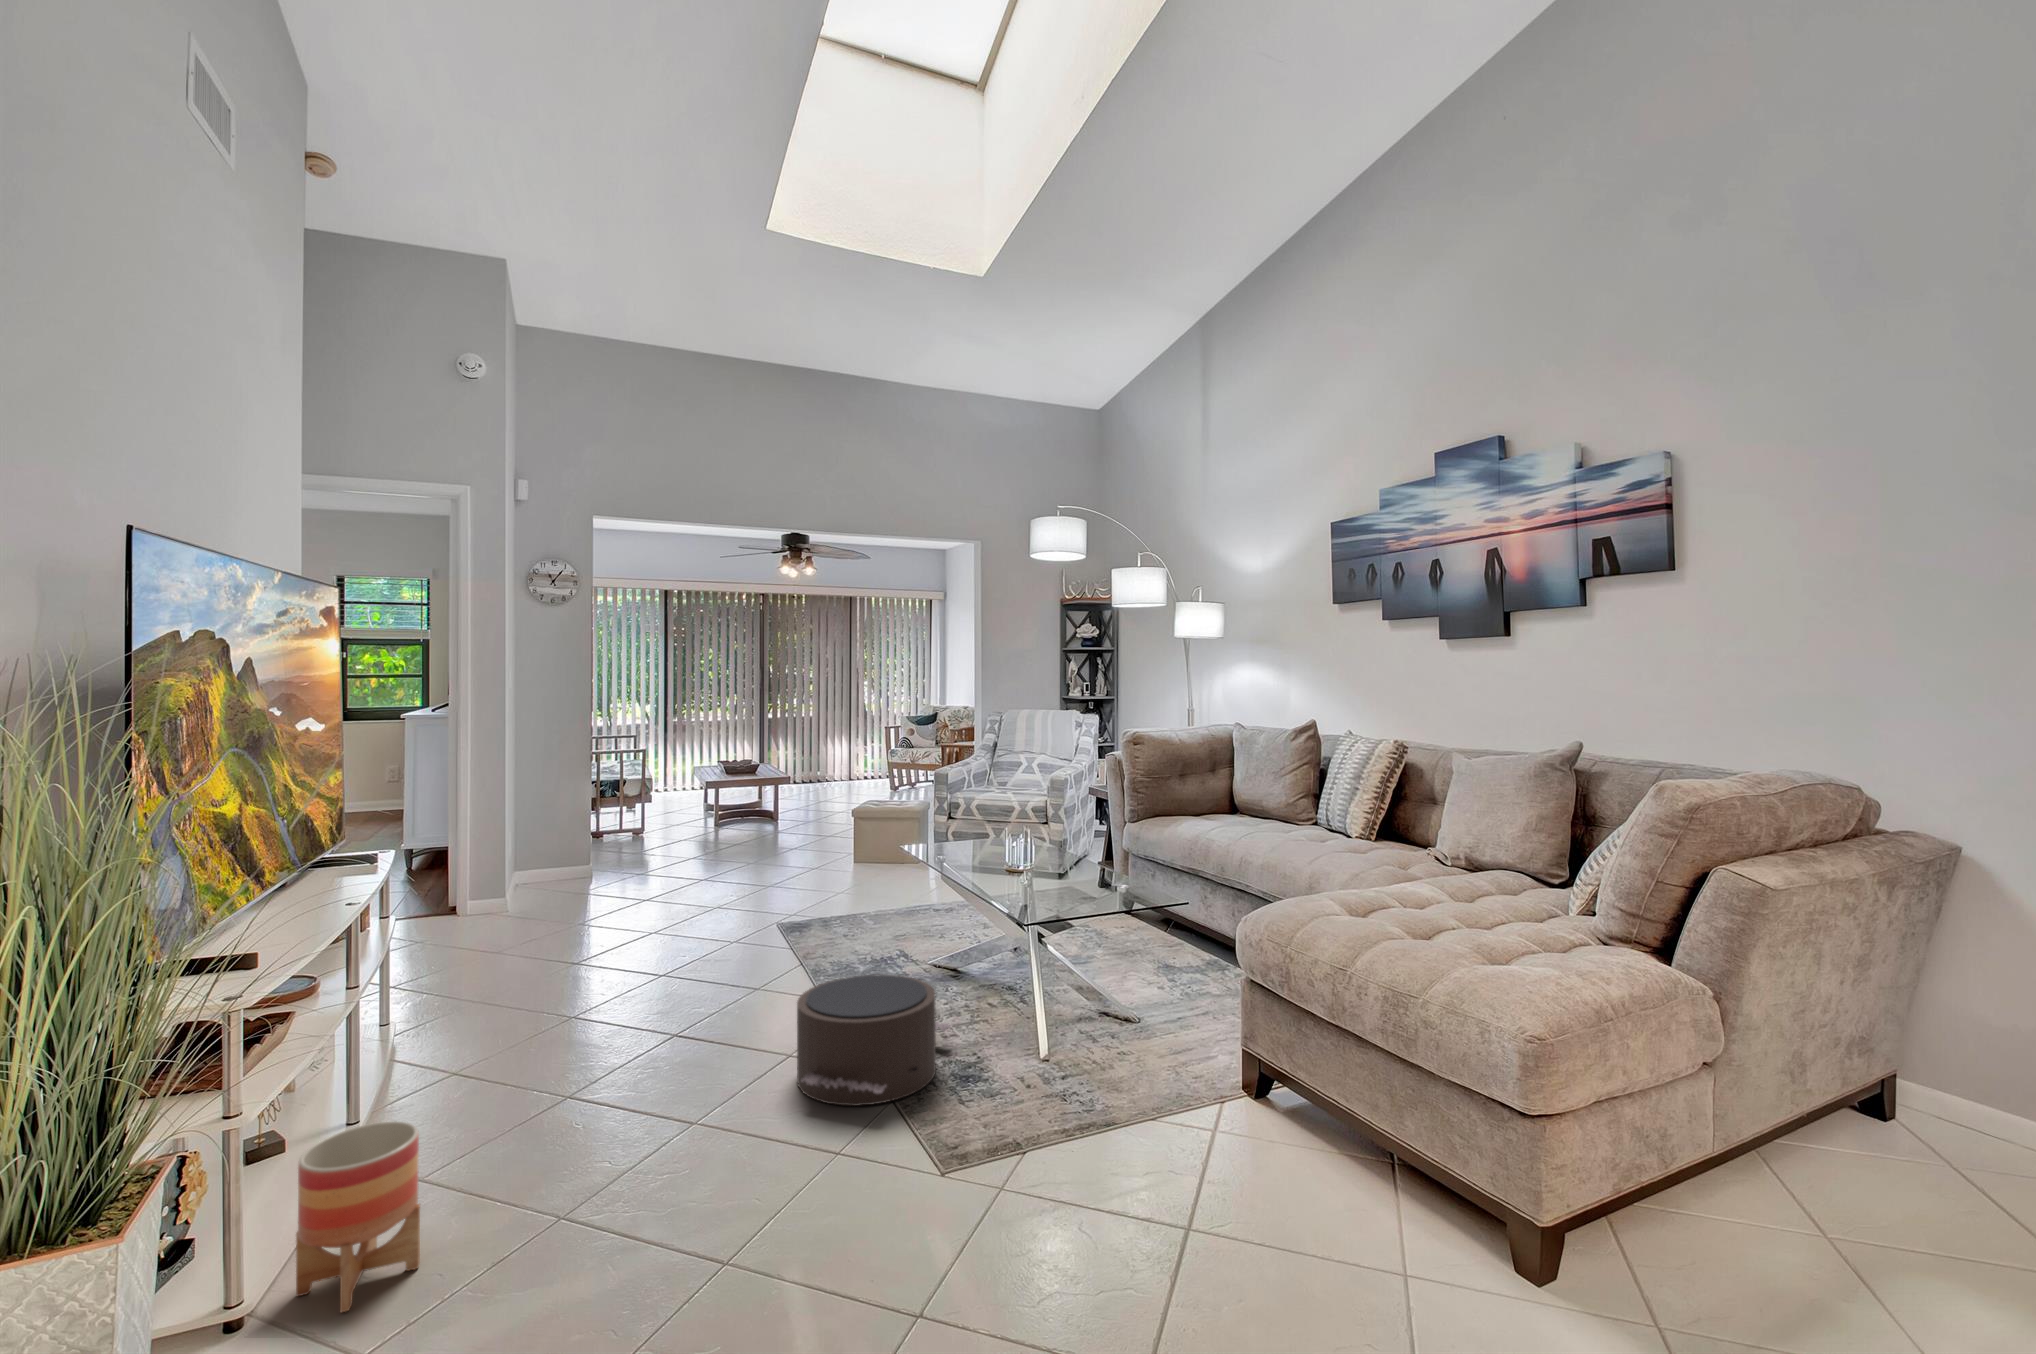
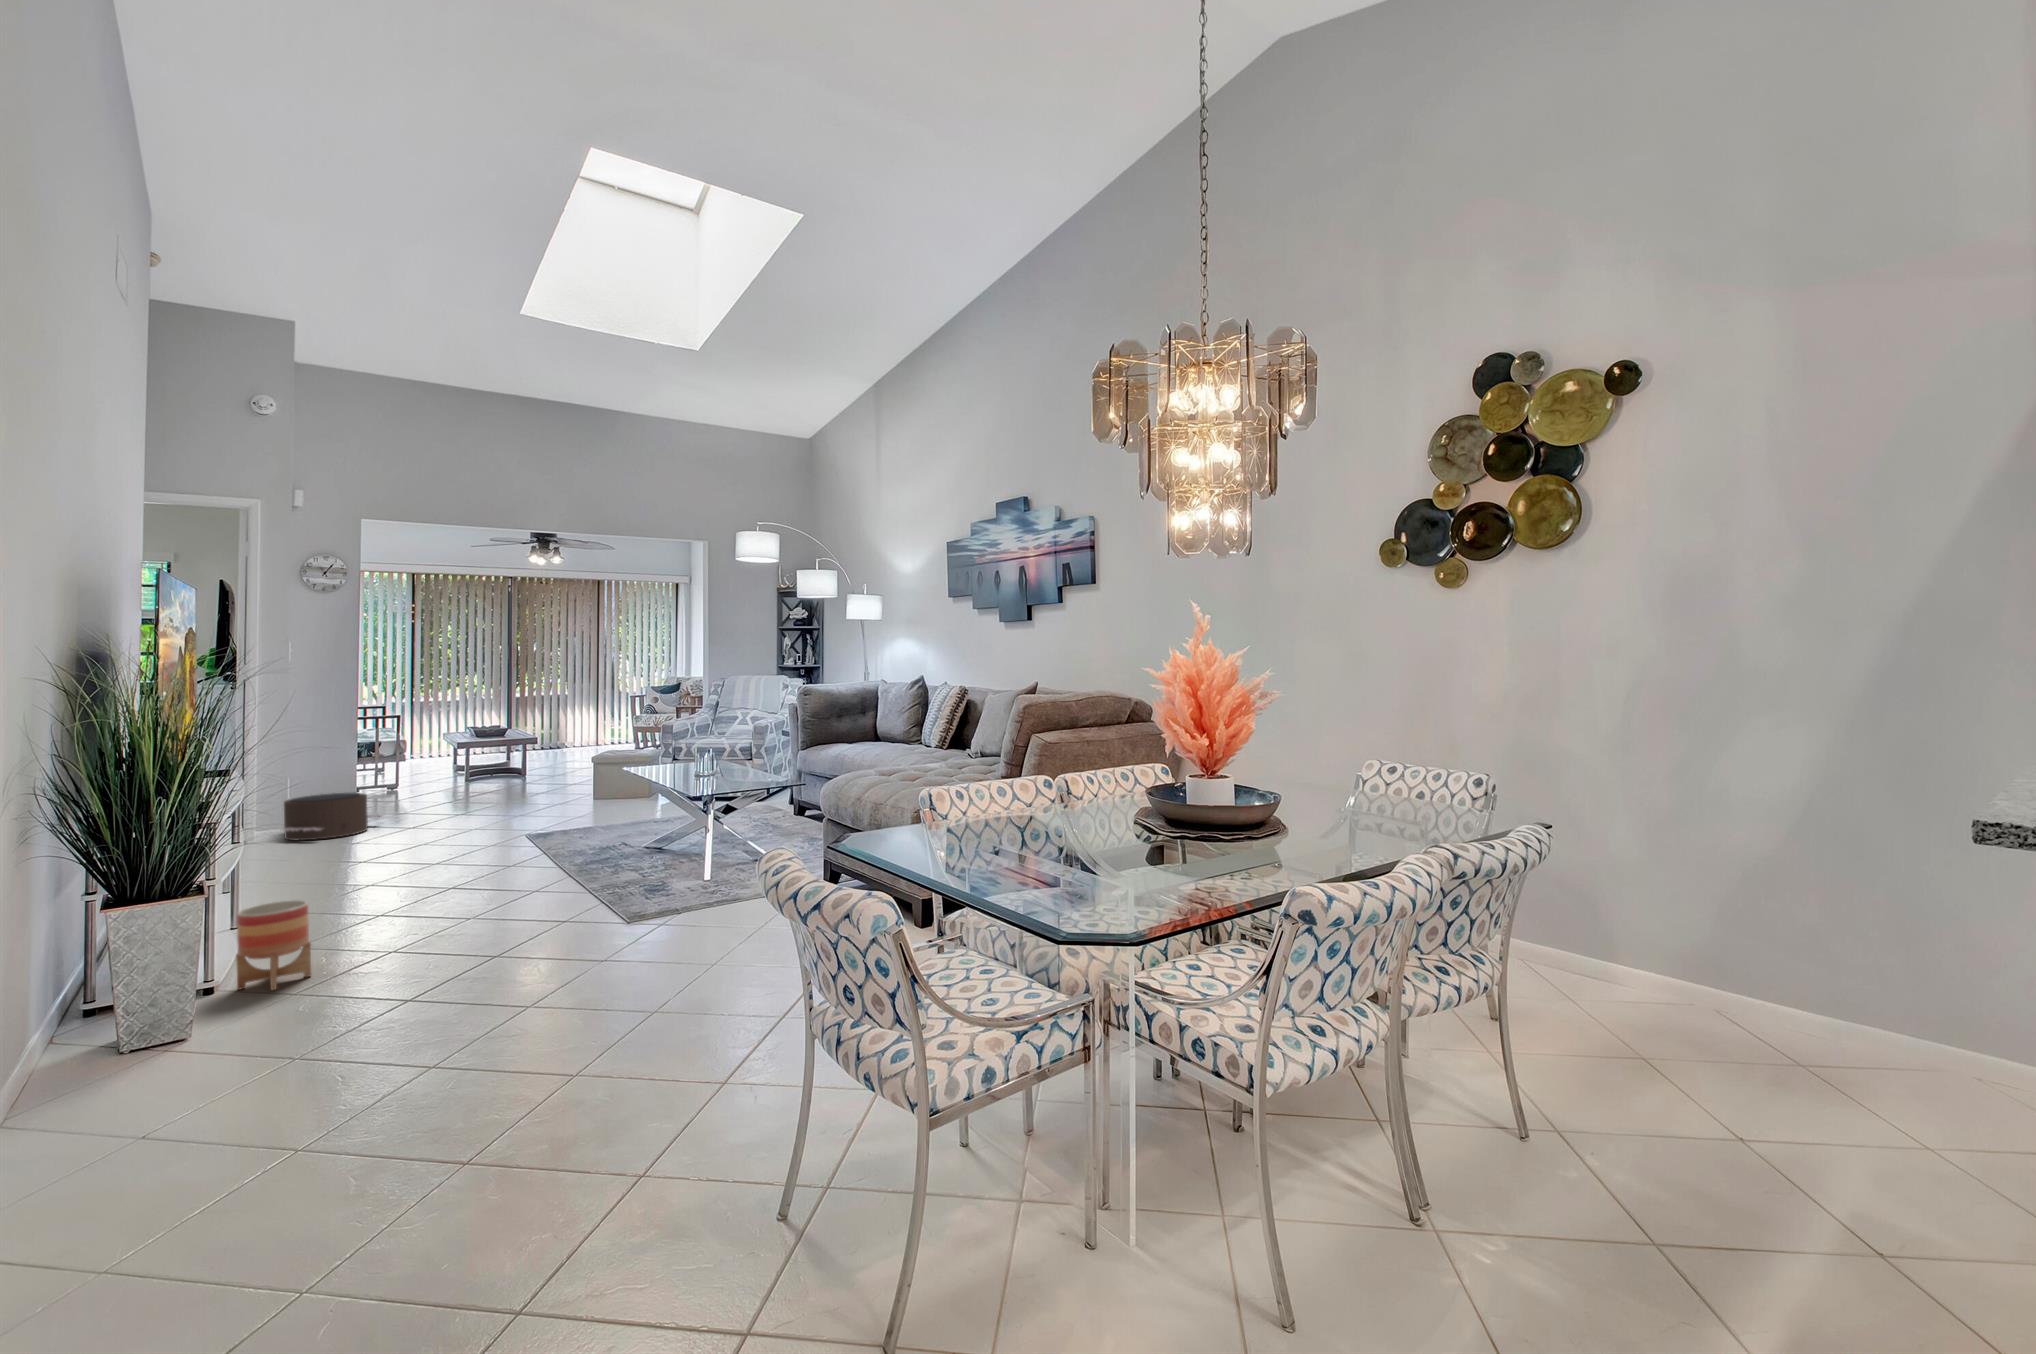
pouf: present [797,975,950,1106] -> present [283,793,381,840]

